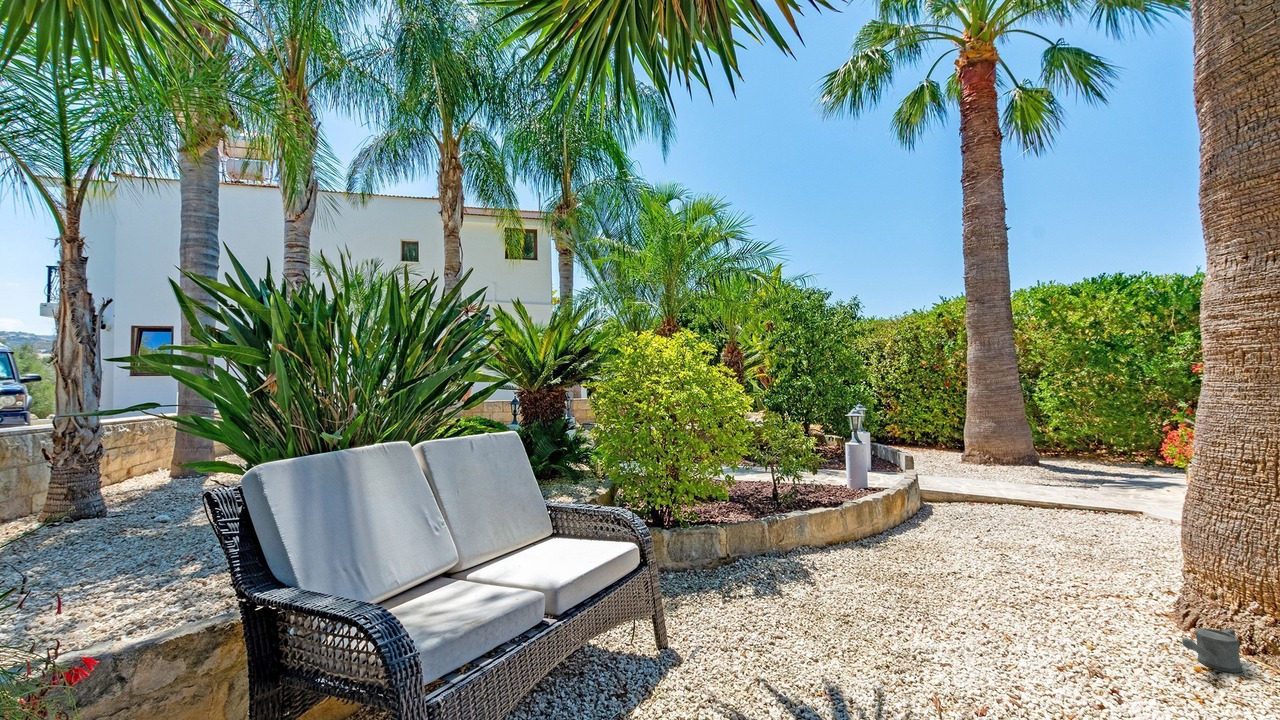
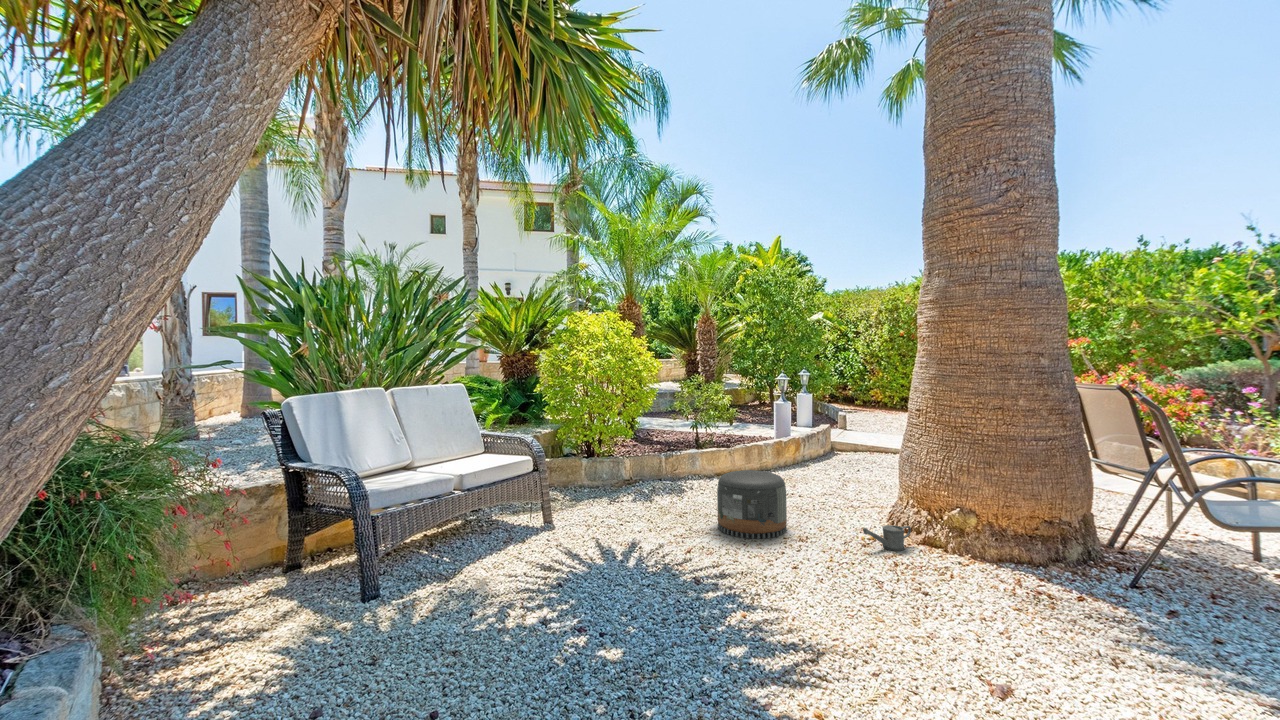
pouf: none [906,545,1025,657] -> present [717,470,787,539]

